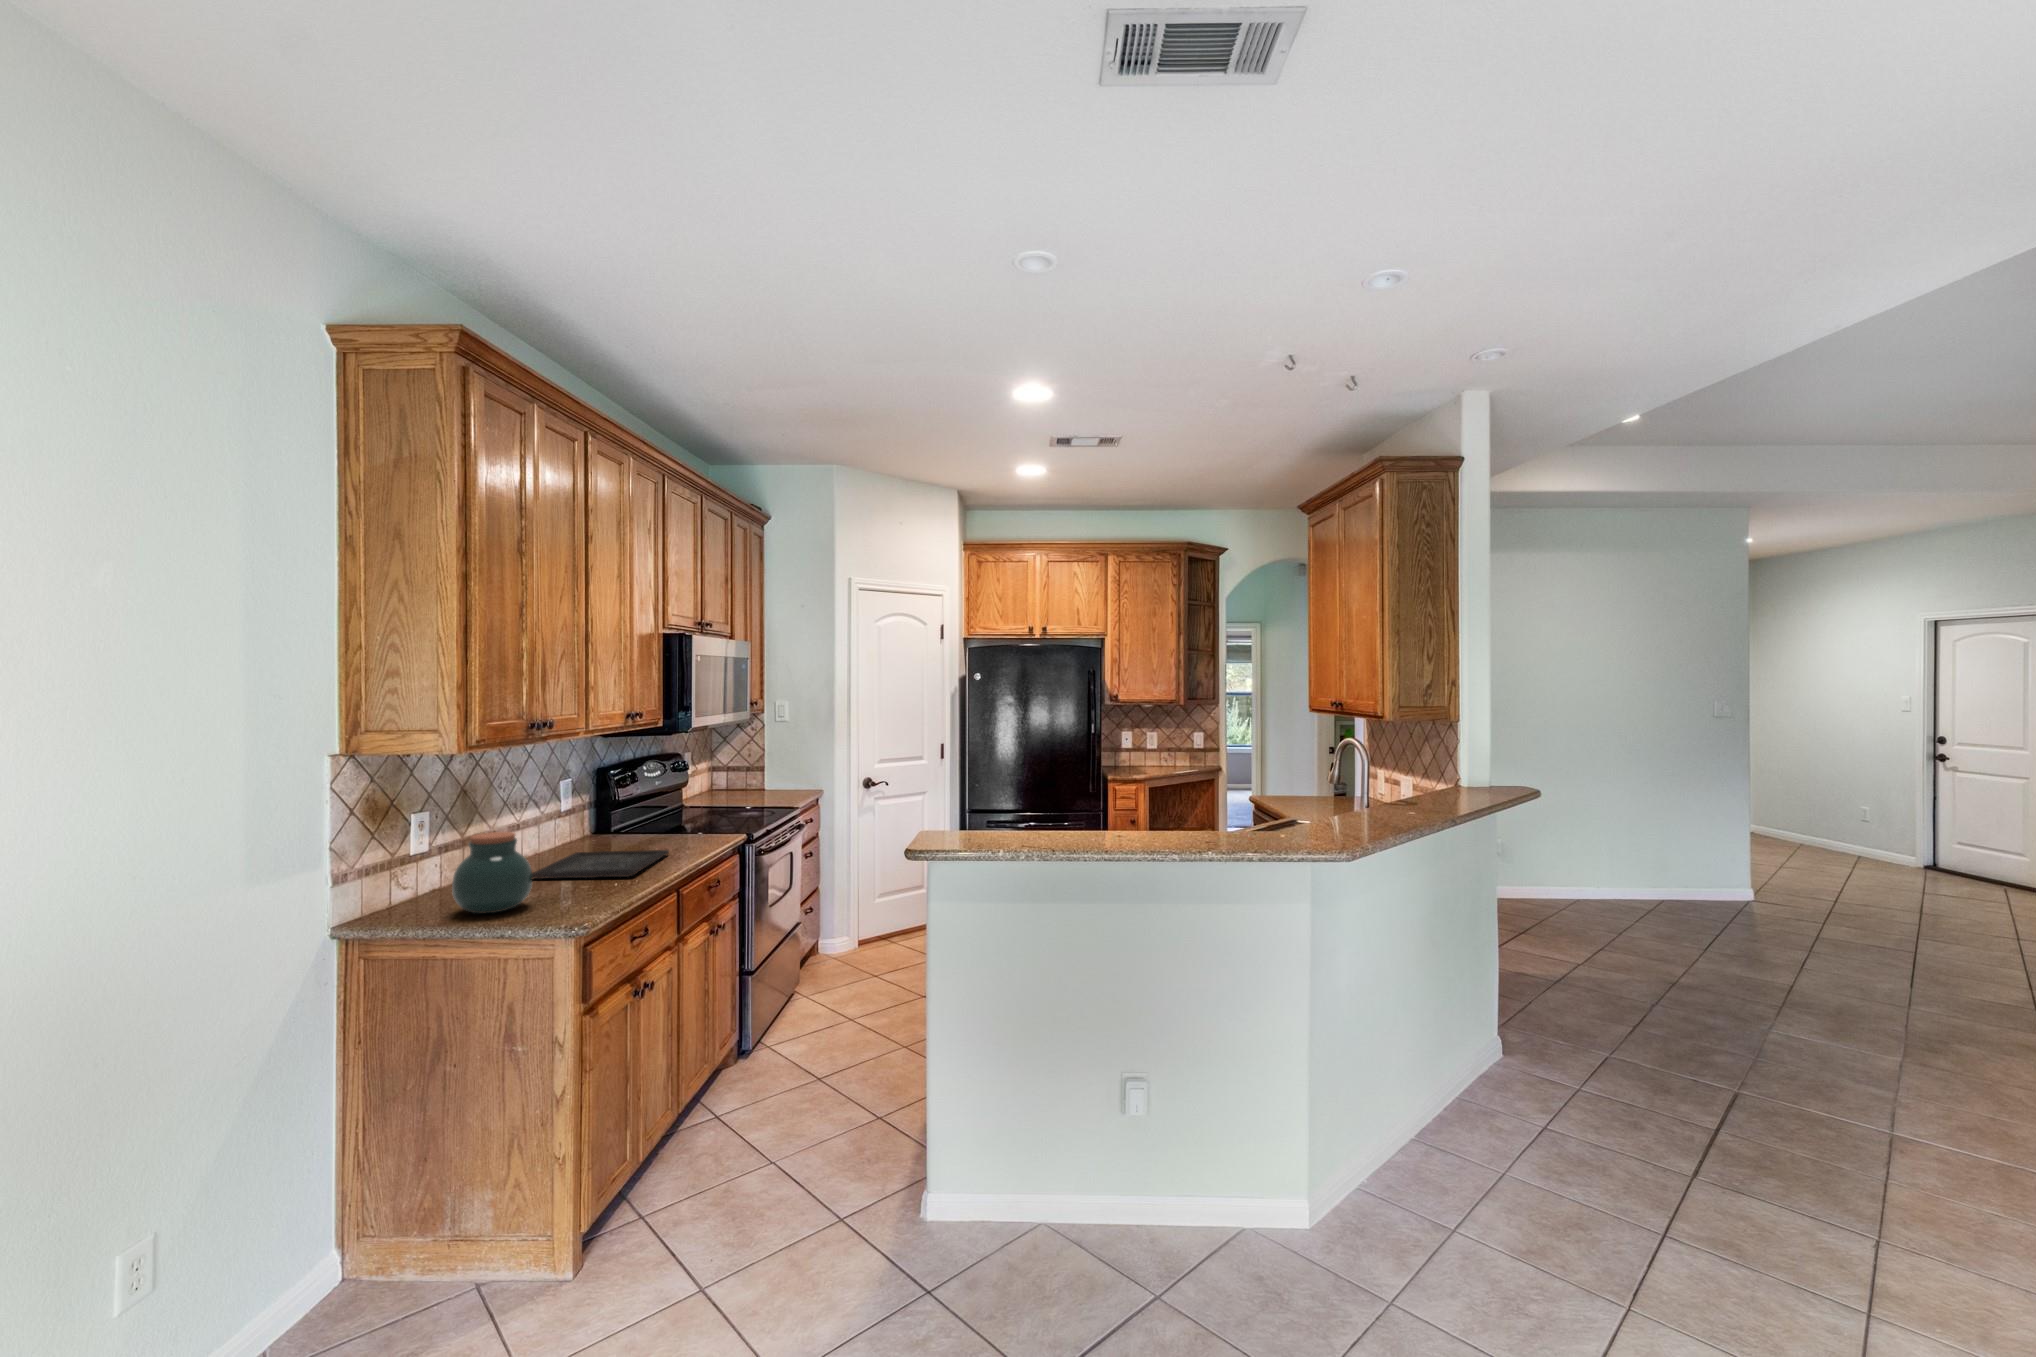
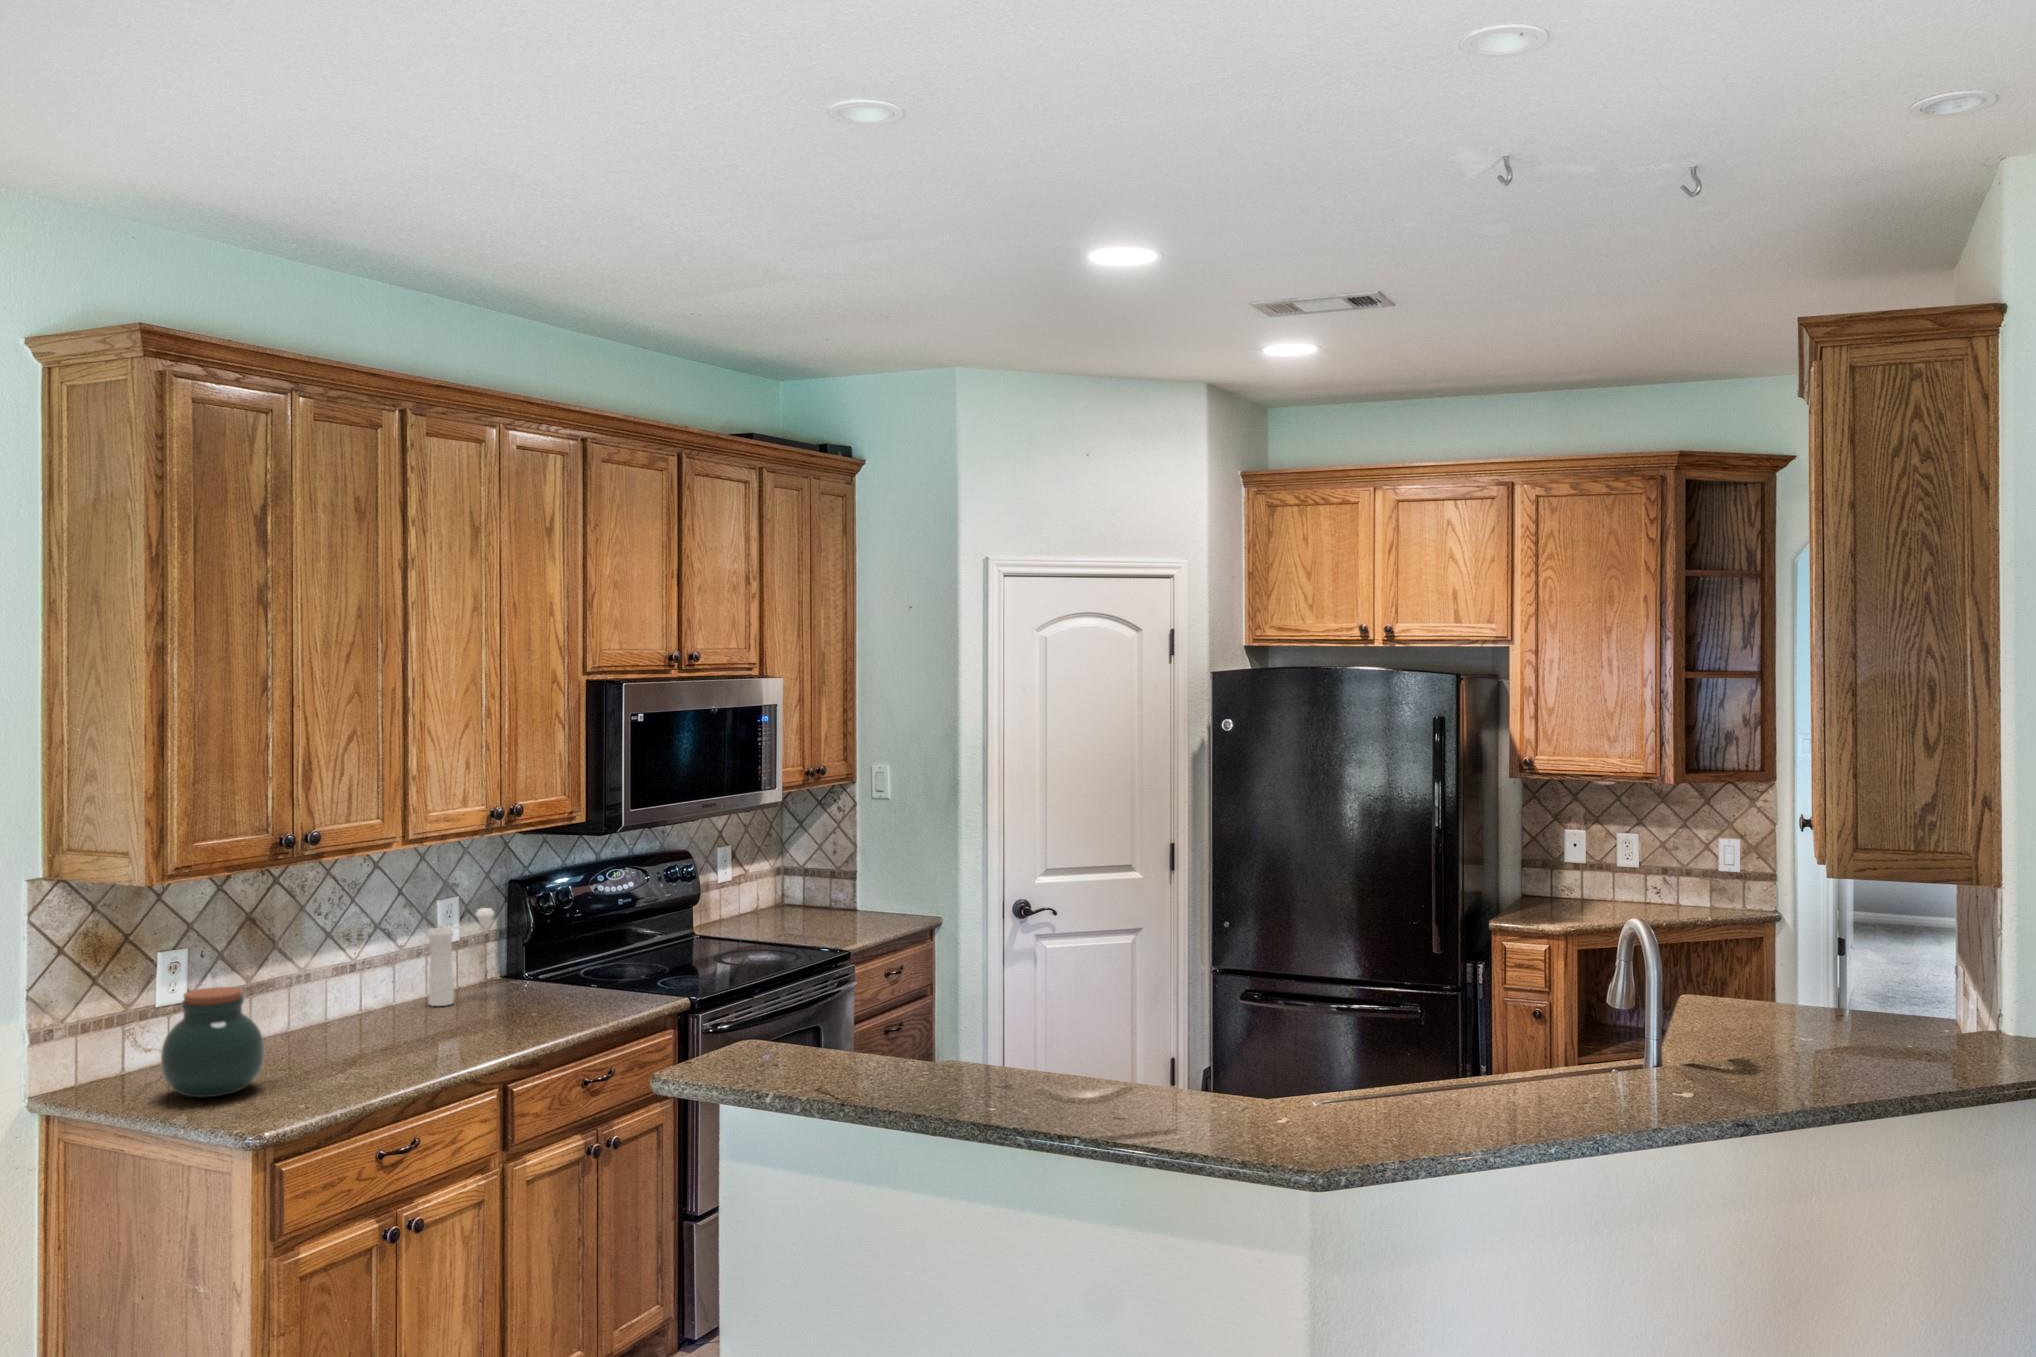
pepper mill: none [570,783,612,851] -> present [428,908,494,1006]
tray: present [532,850,669,879] -> none [315,1010,530,1059]

